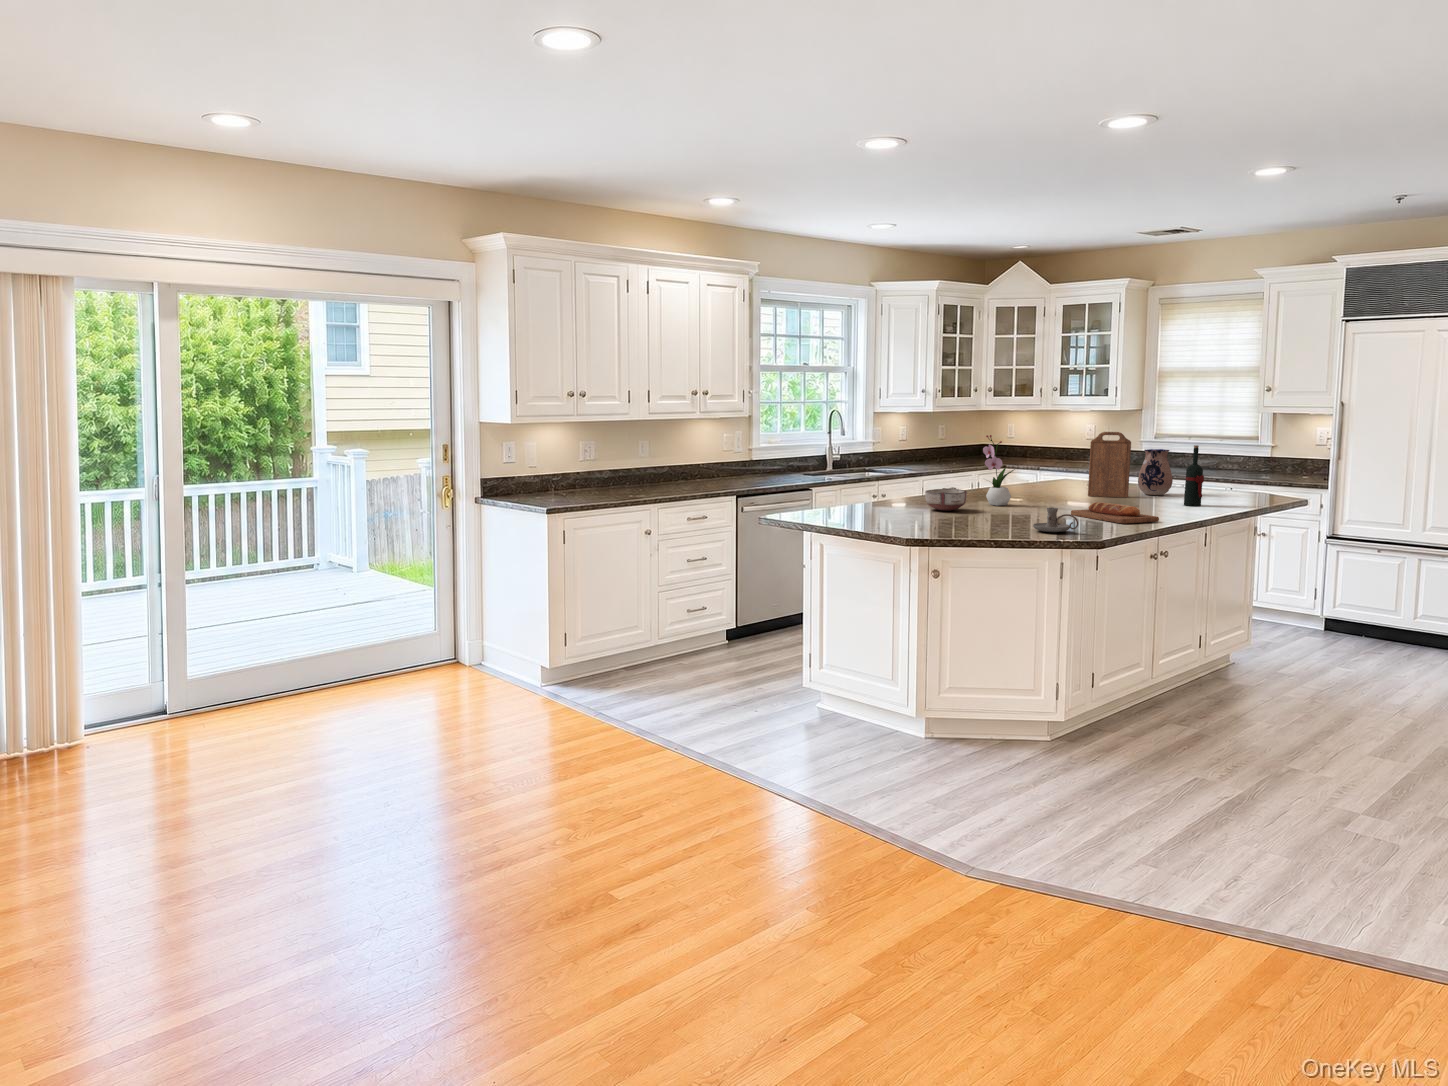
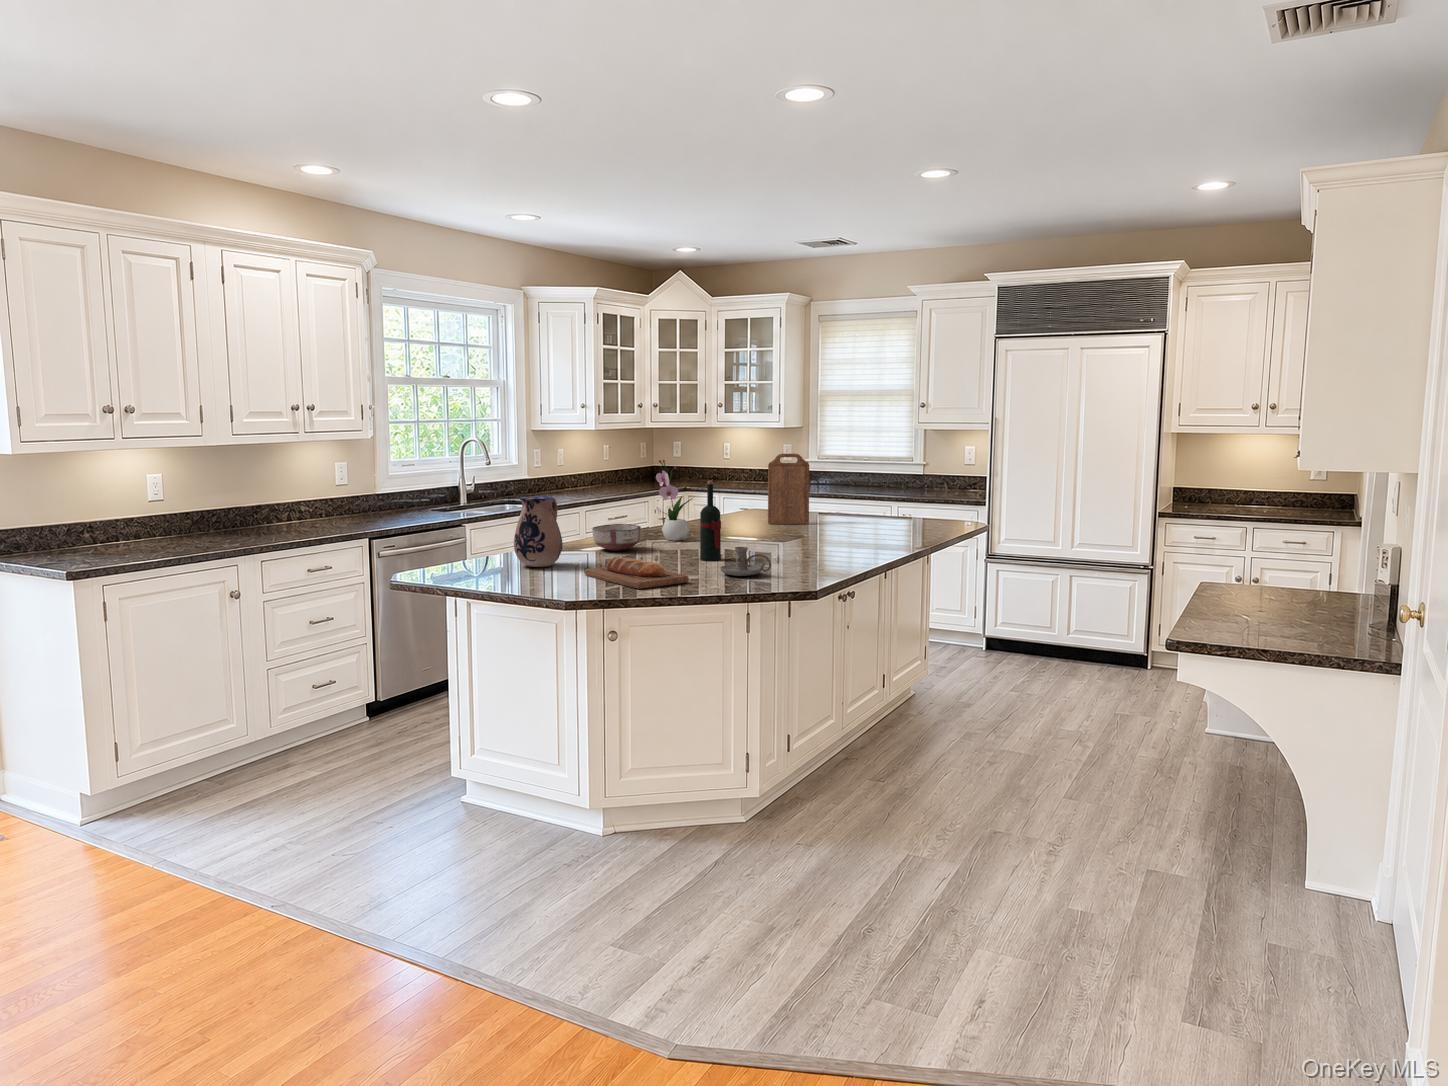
wine bottle: present [1184,445,1204,506] -> present [700,481,721,561]
ceramic pitcher: present [1138,449,1173,495] -> present [514,496,563,567]
bread loaf: present [1071,502,1159,524] -> present [585,557,689,589]

